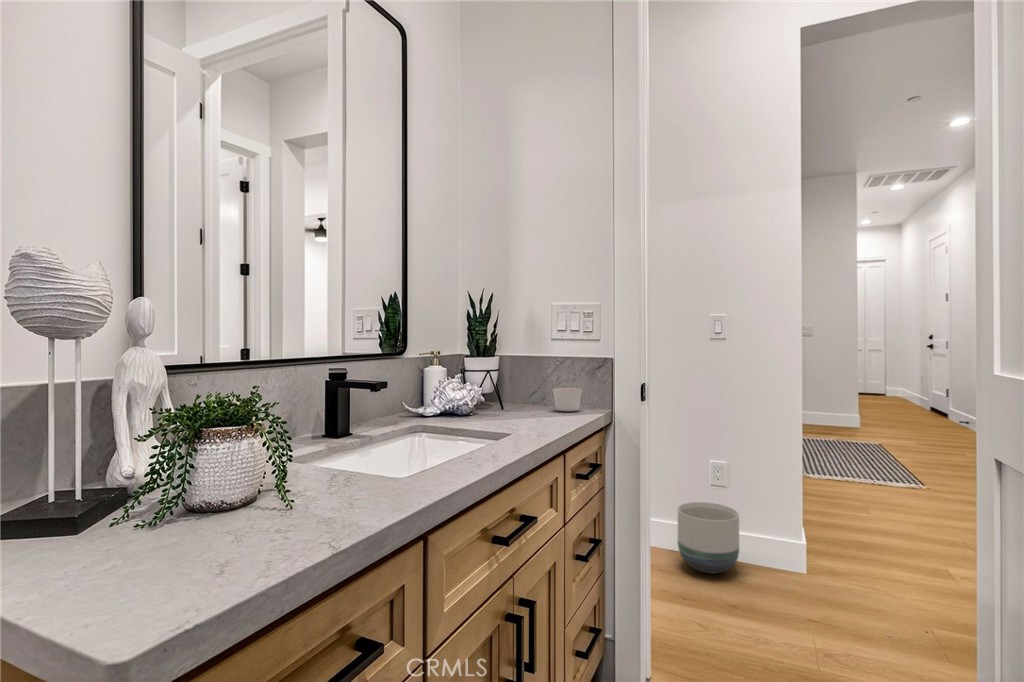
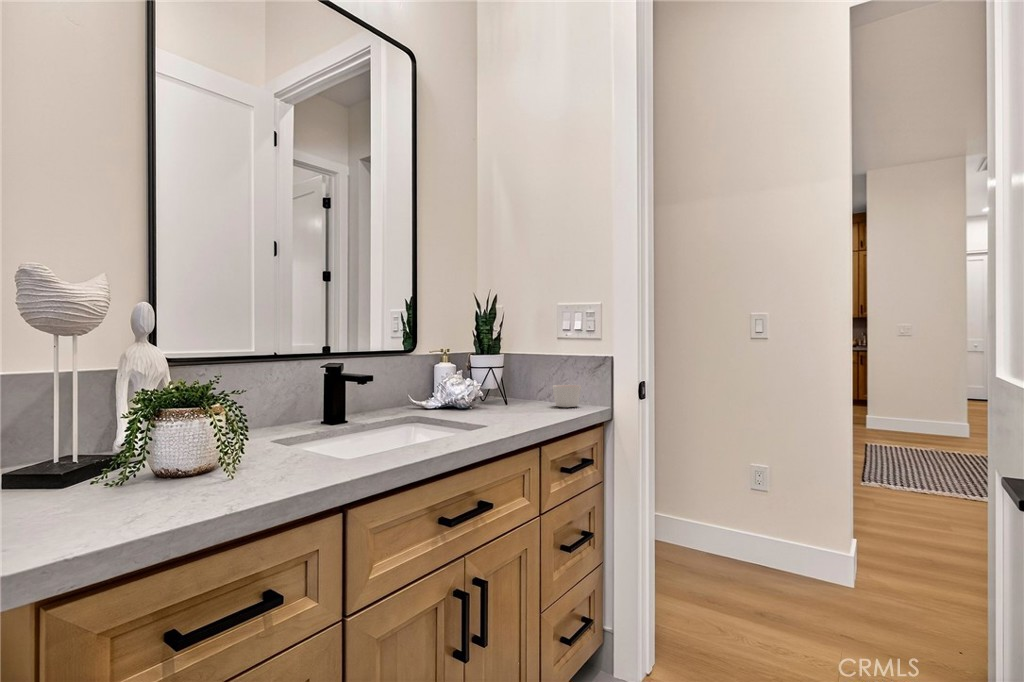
planter: present [677,502,739,574] -> none [714,507,779,581]

